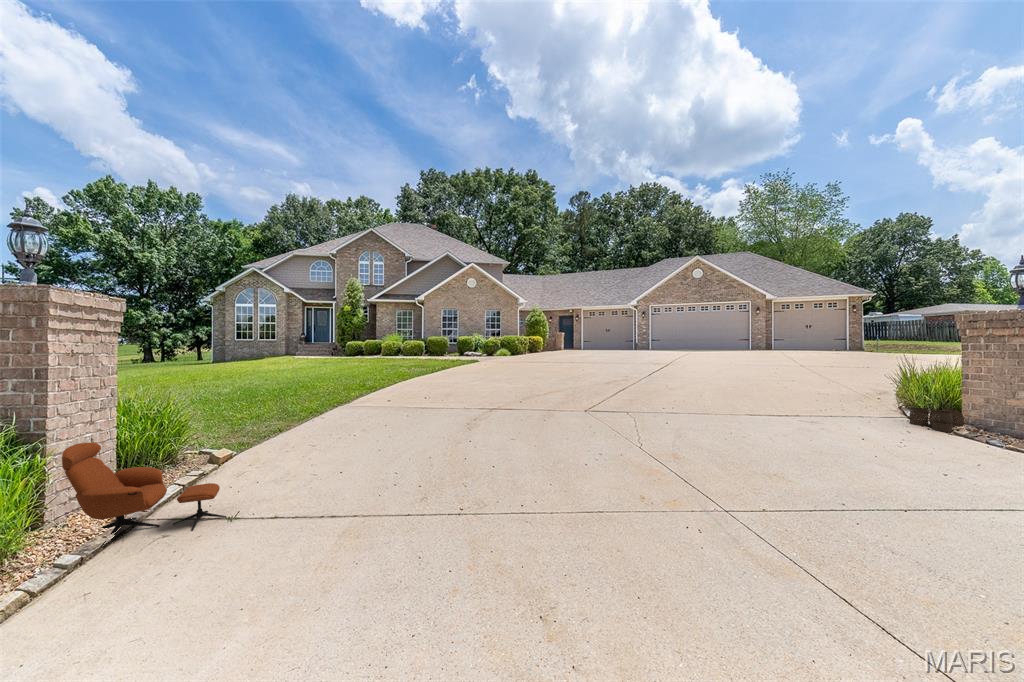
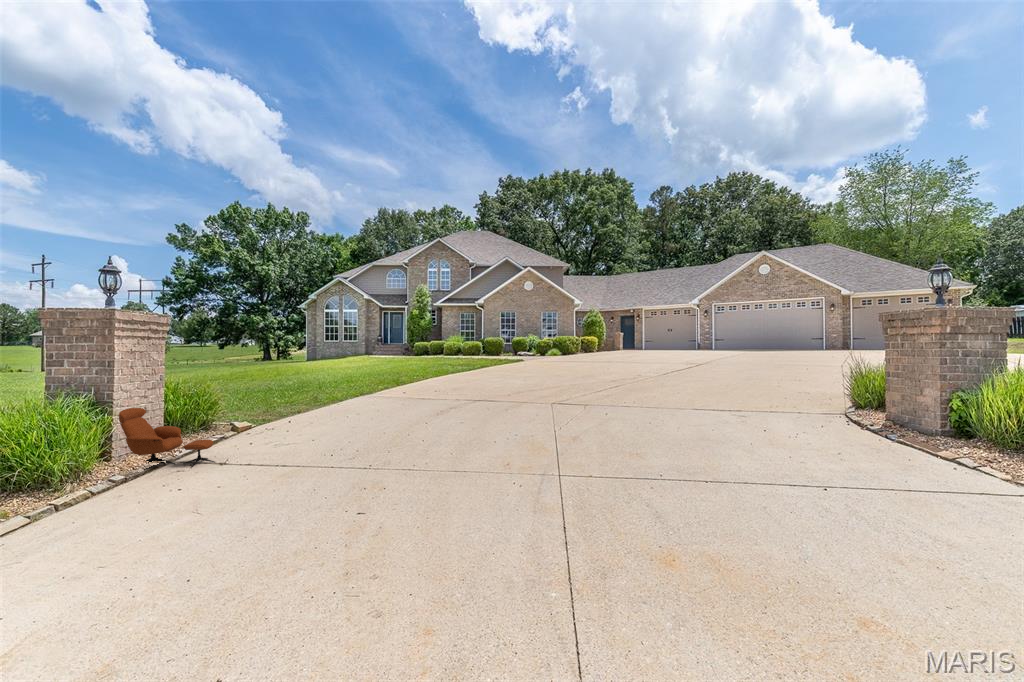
woven basket: present [910,406,964,432] -> none [855,414,913,442]

